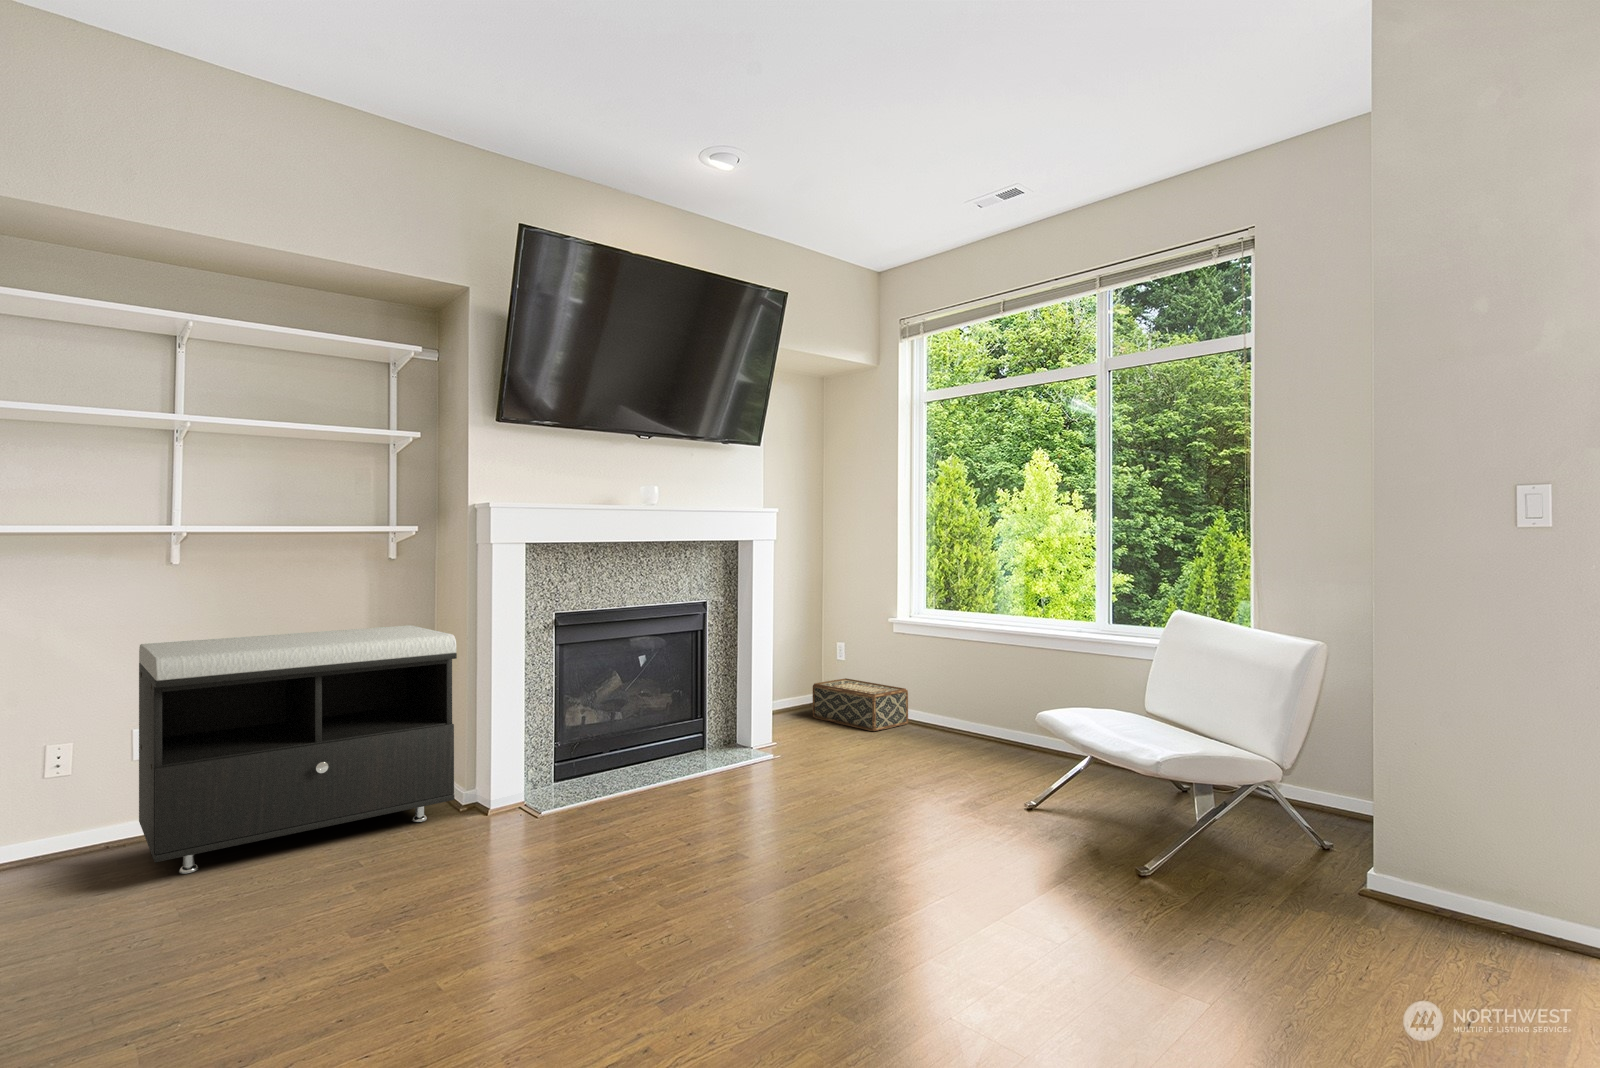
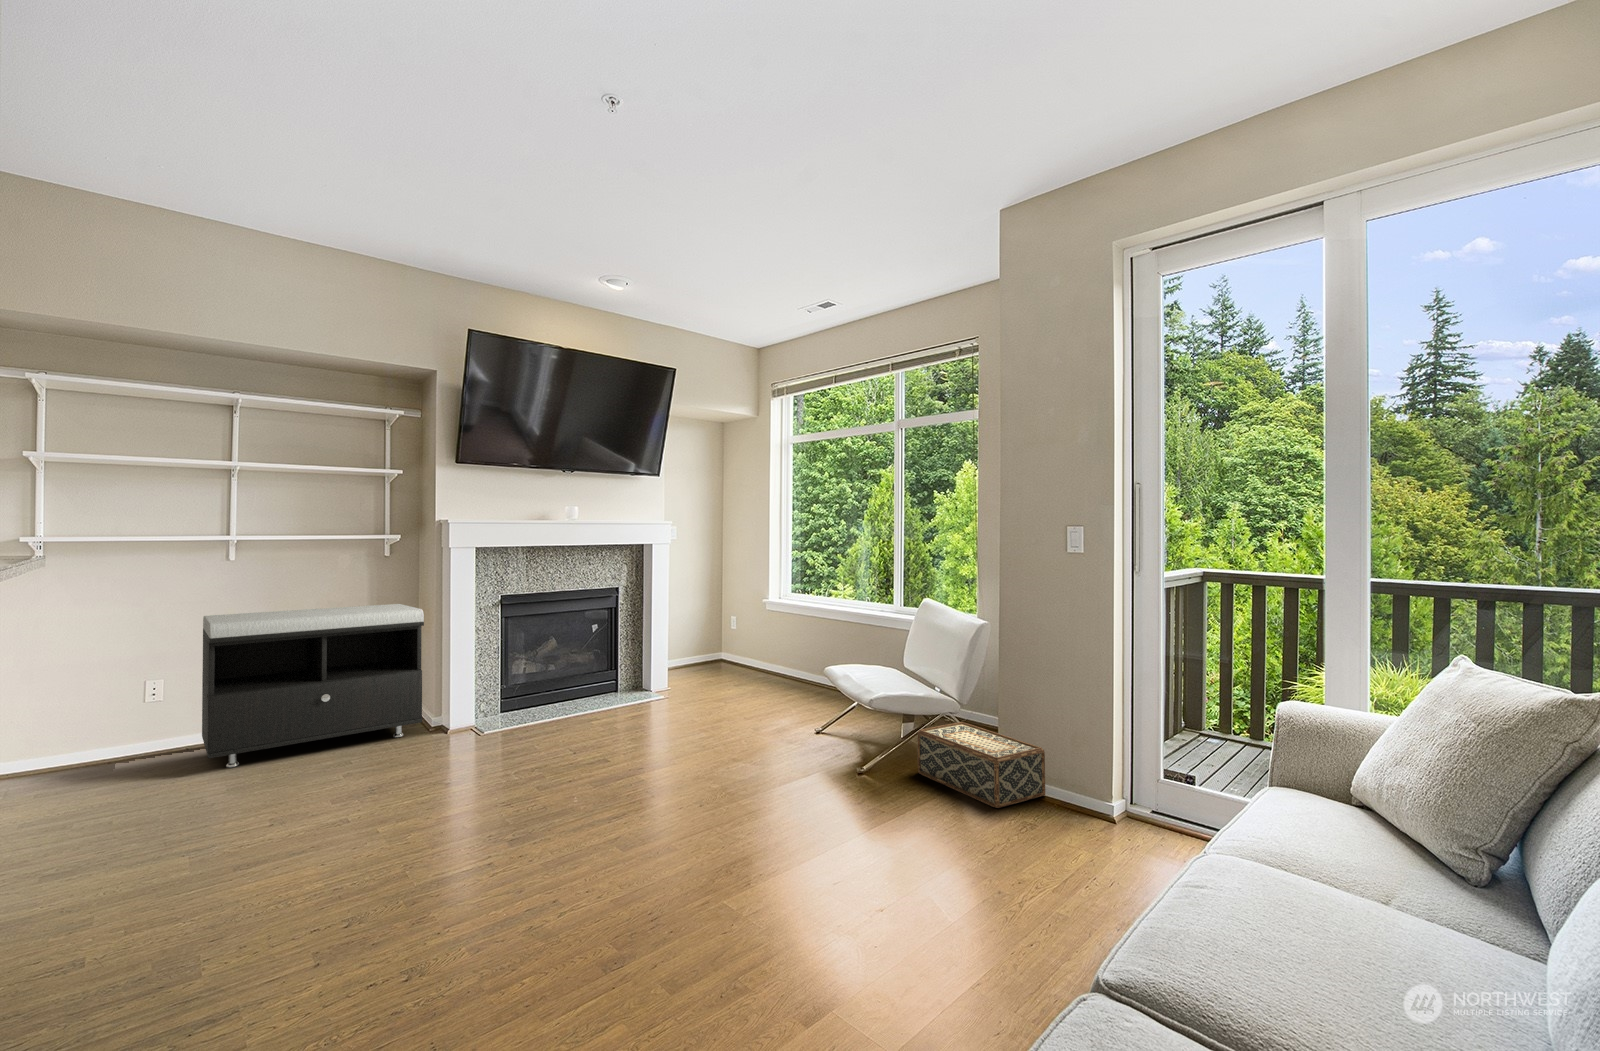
woven basket: present [813,678,908,731] -> present [918,722,1045,808]

